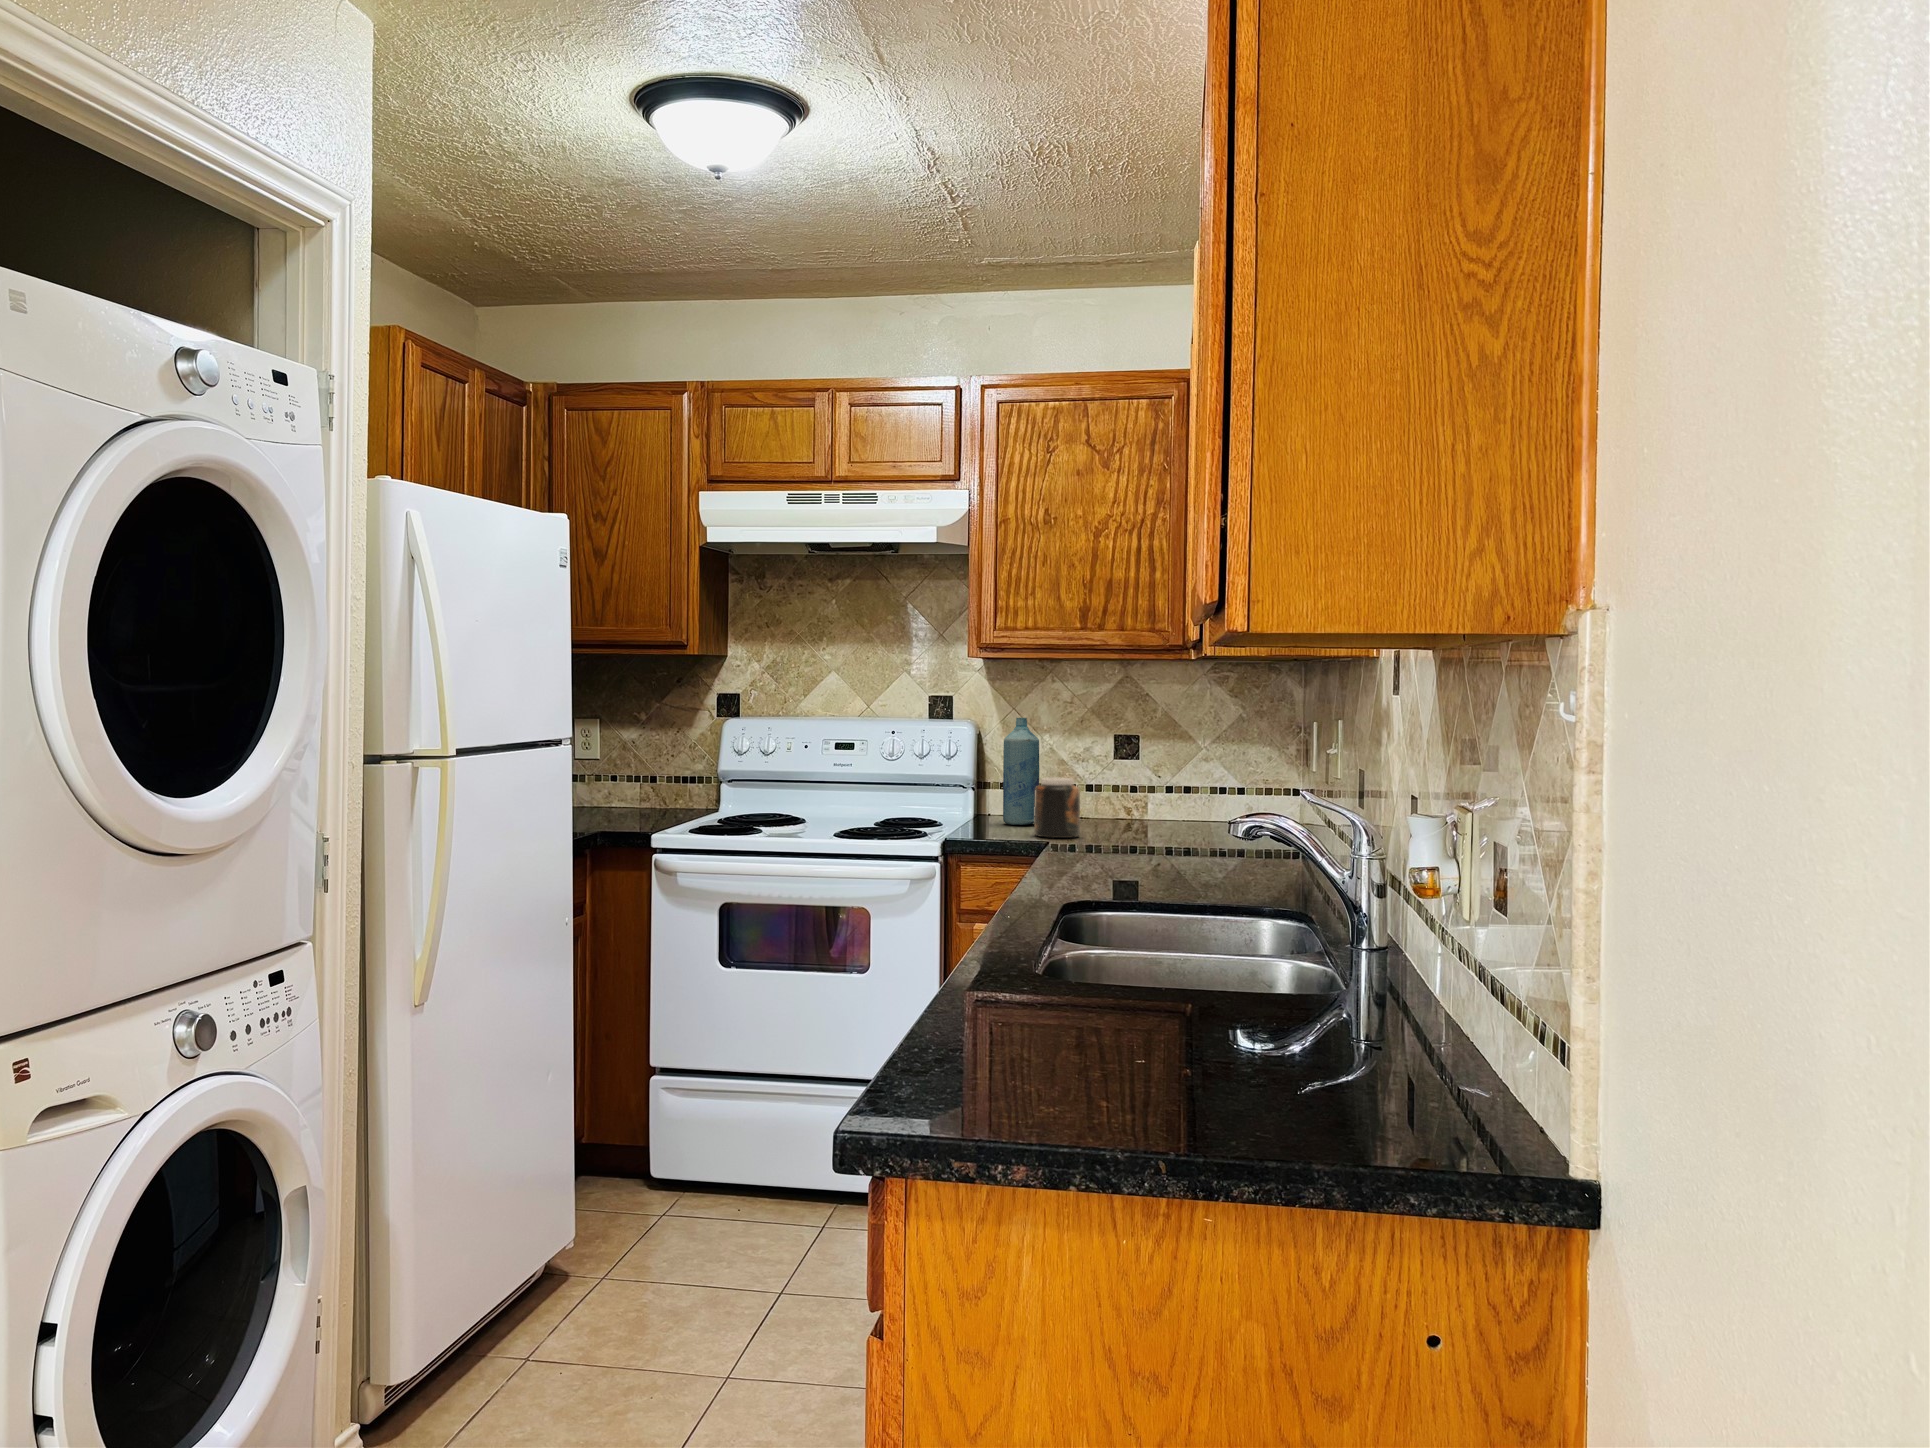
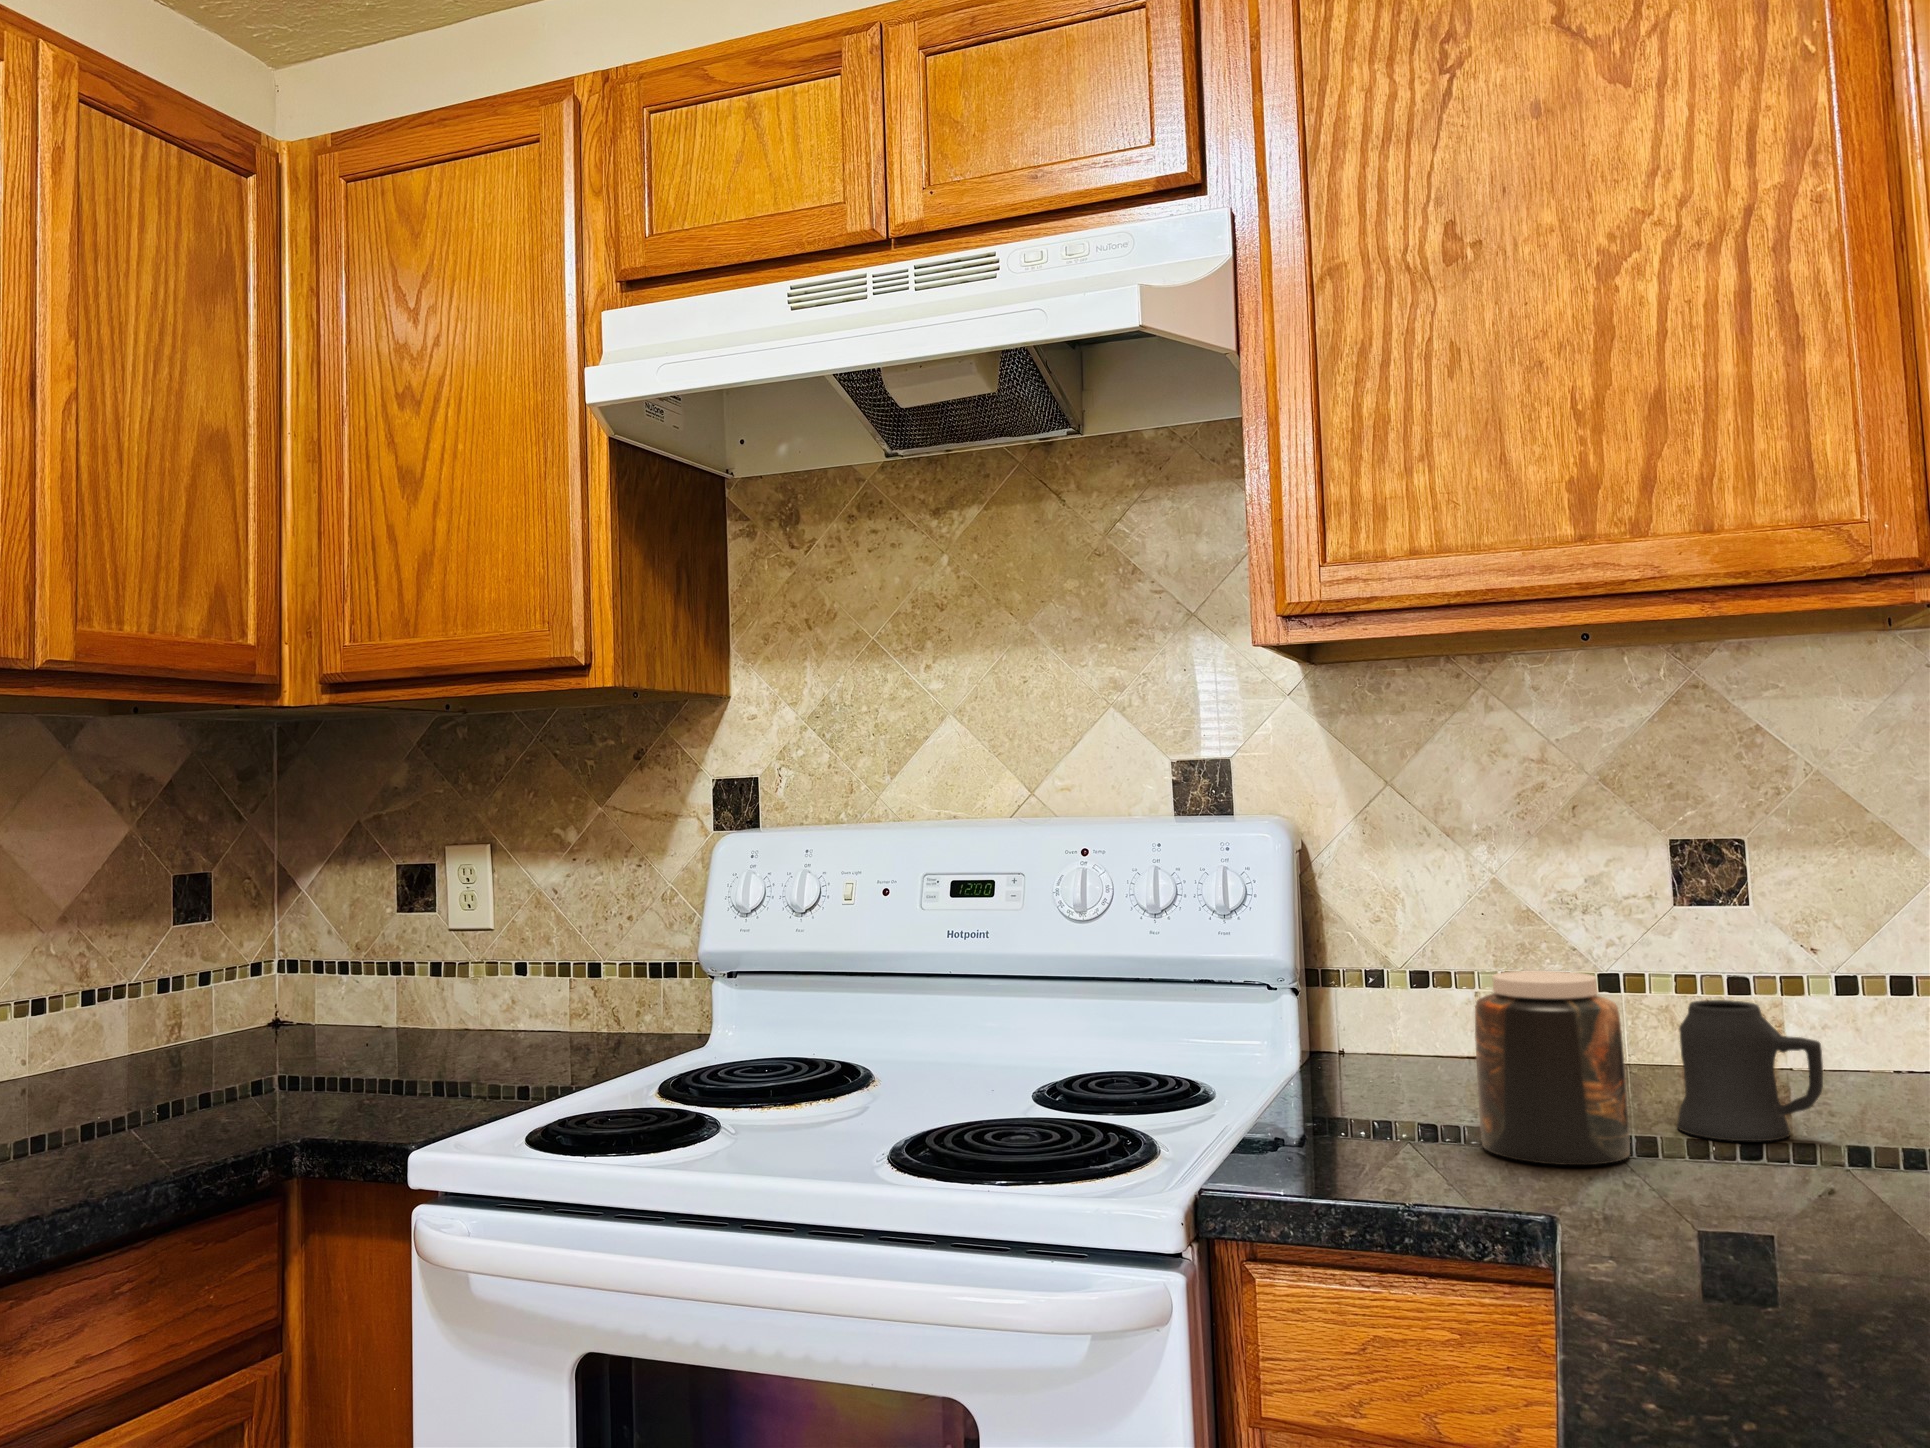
bottle: present [1003,718,1039,825] -> none [1367,802,1479,1093]
mug: none [1099,790,1143,834] -> present [1677,1000,1823,1141]

